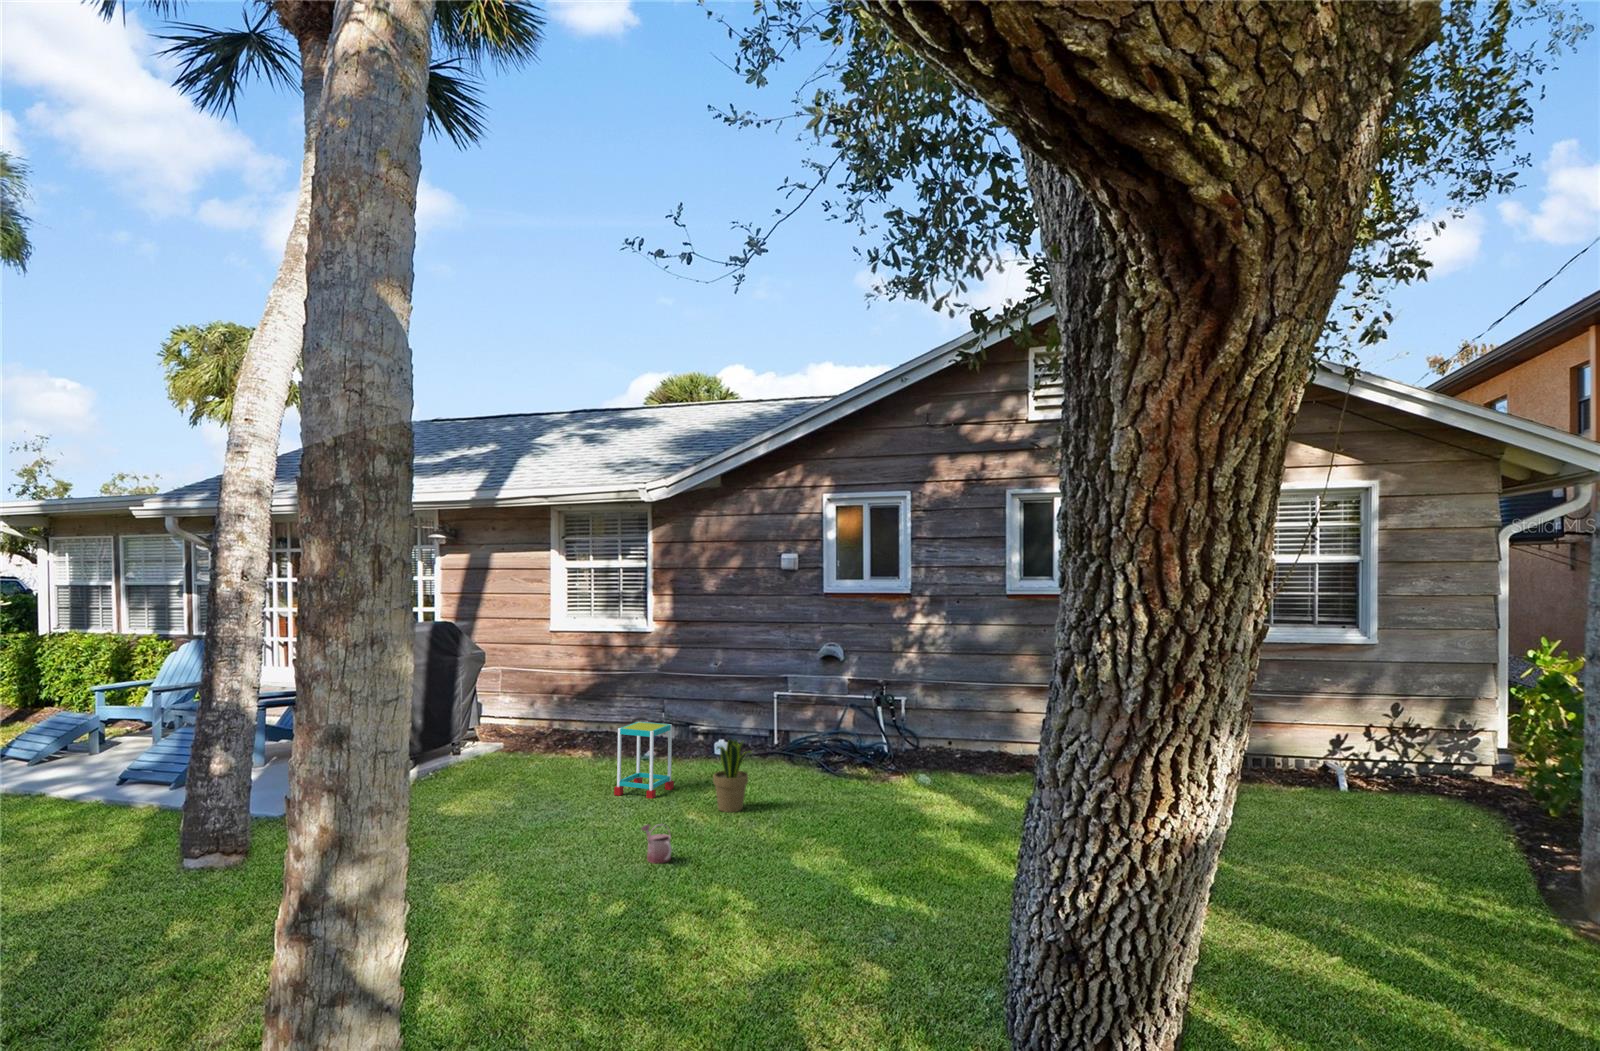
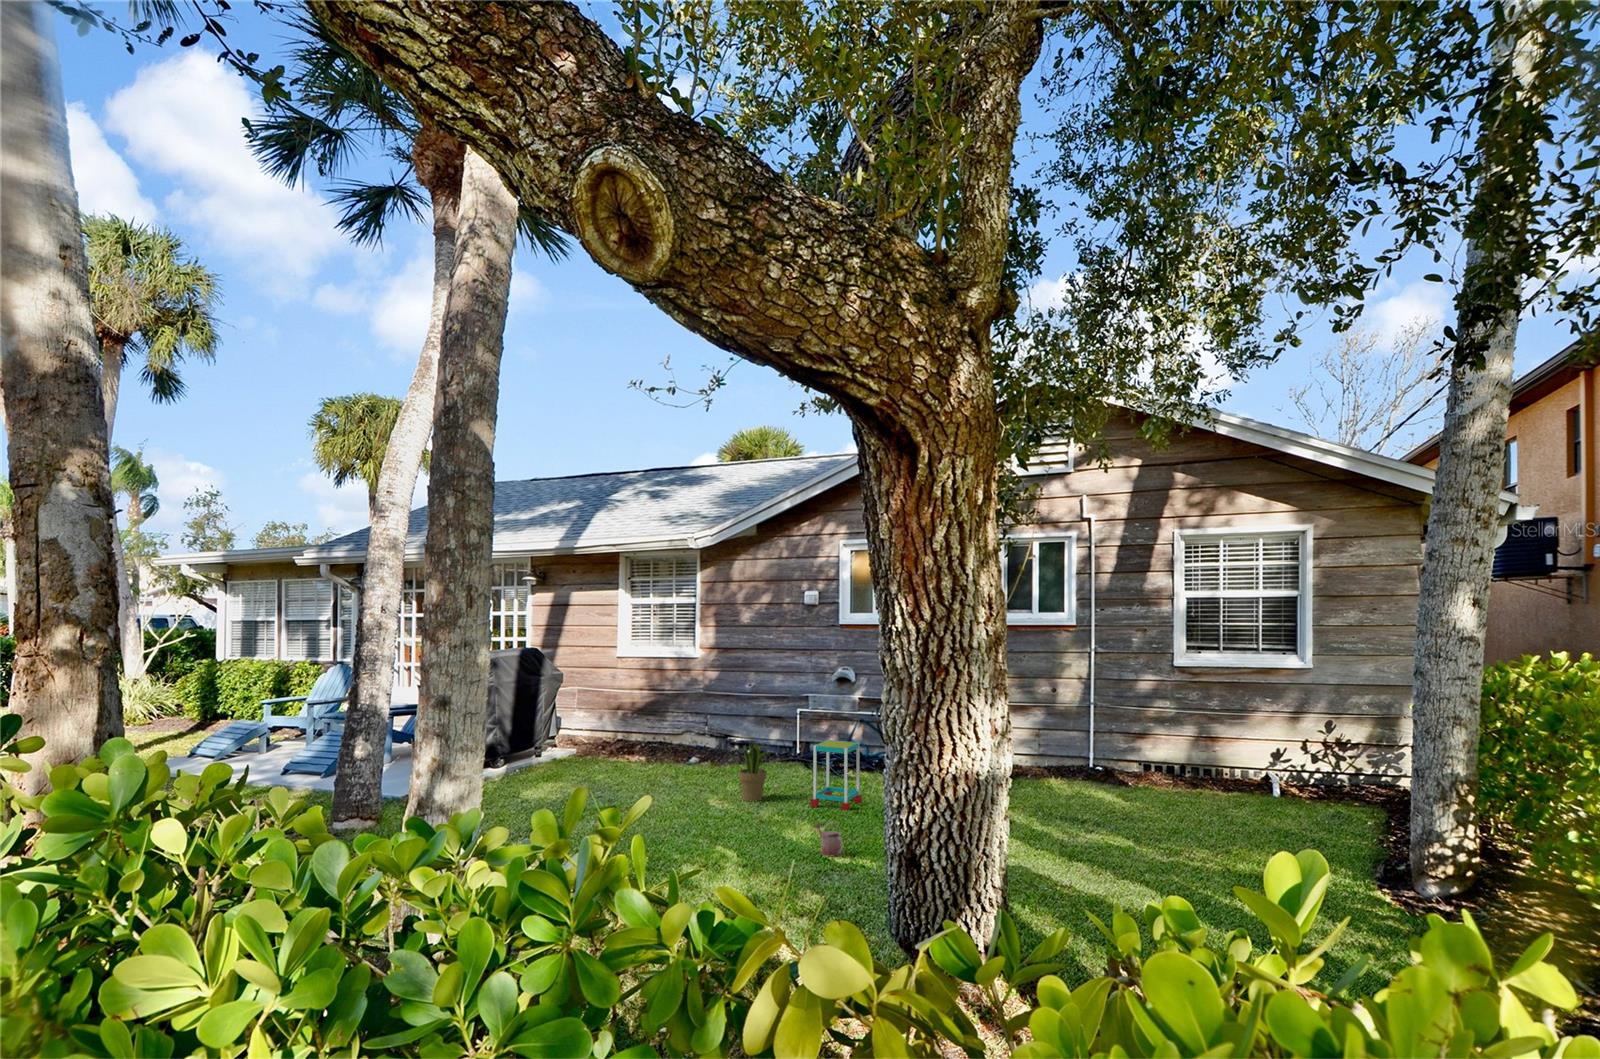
side table: present [614,722,674,799] -> present [811,740,862,810]
watering can: present [641,824,672,863] -> present [814,823,844,856]

